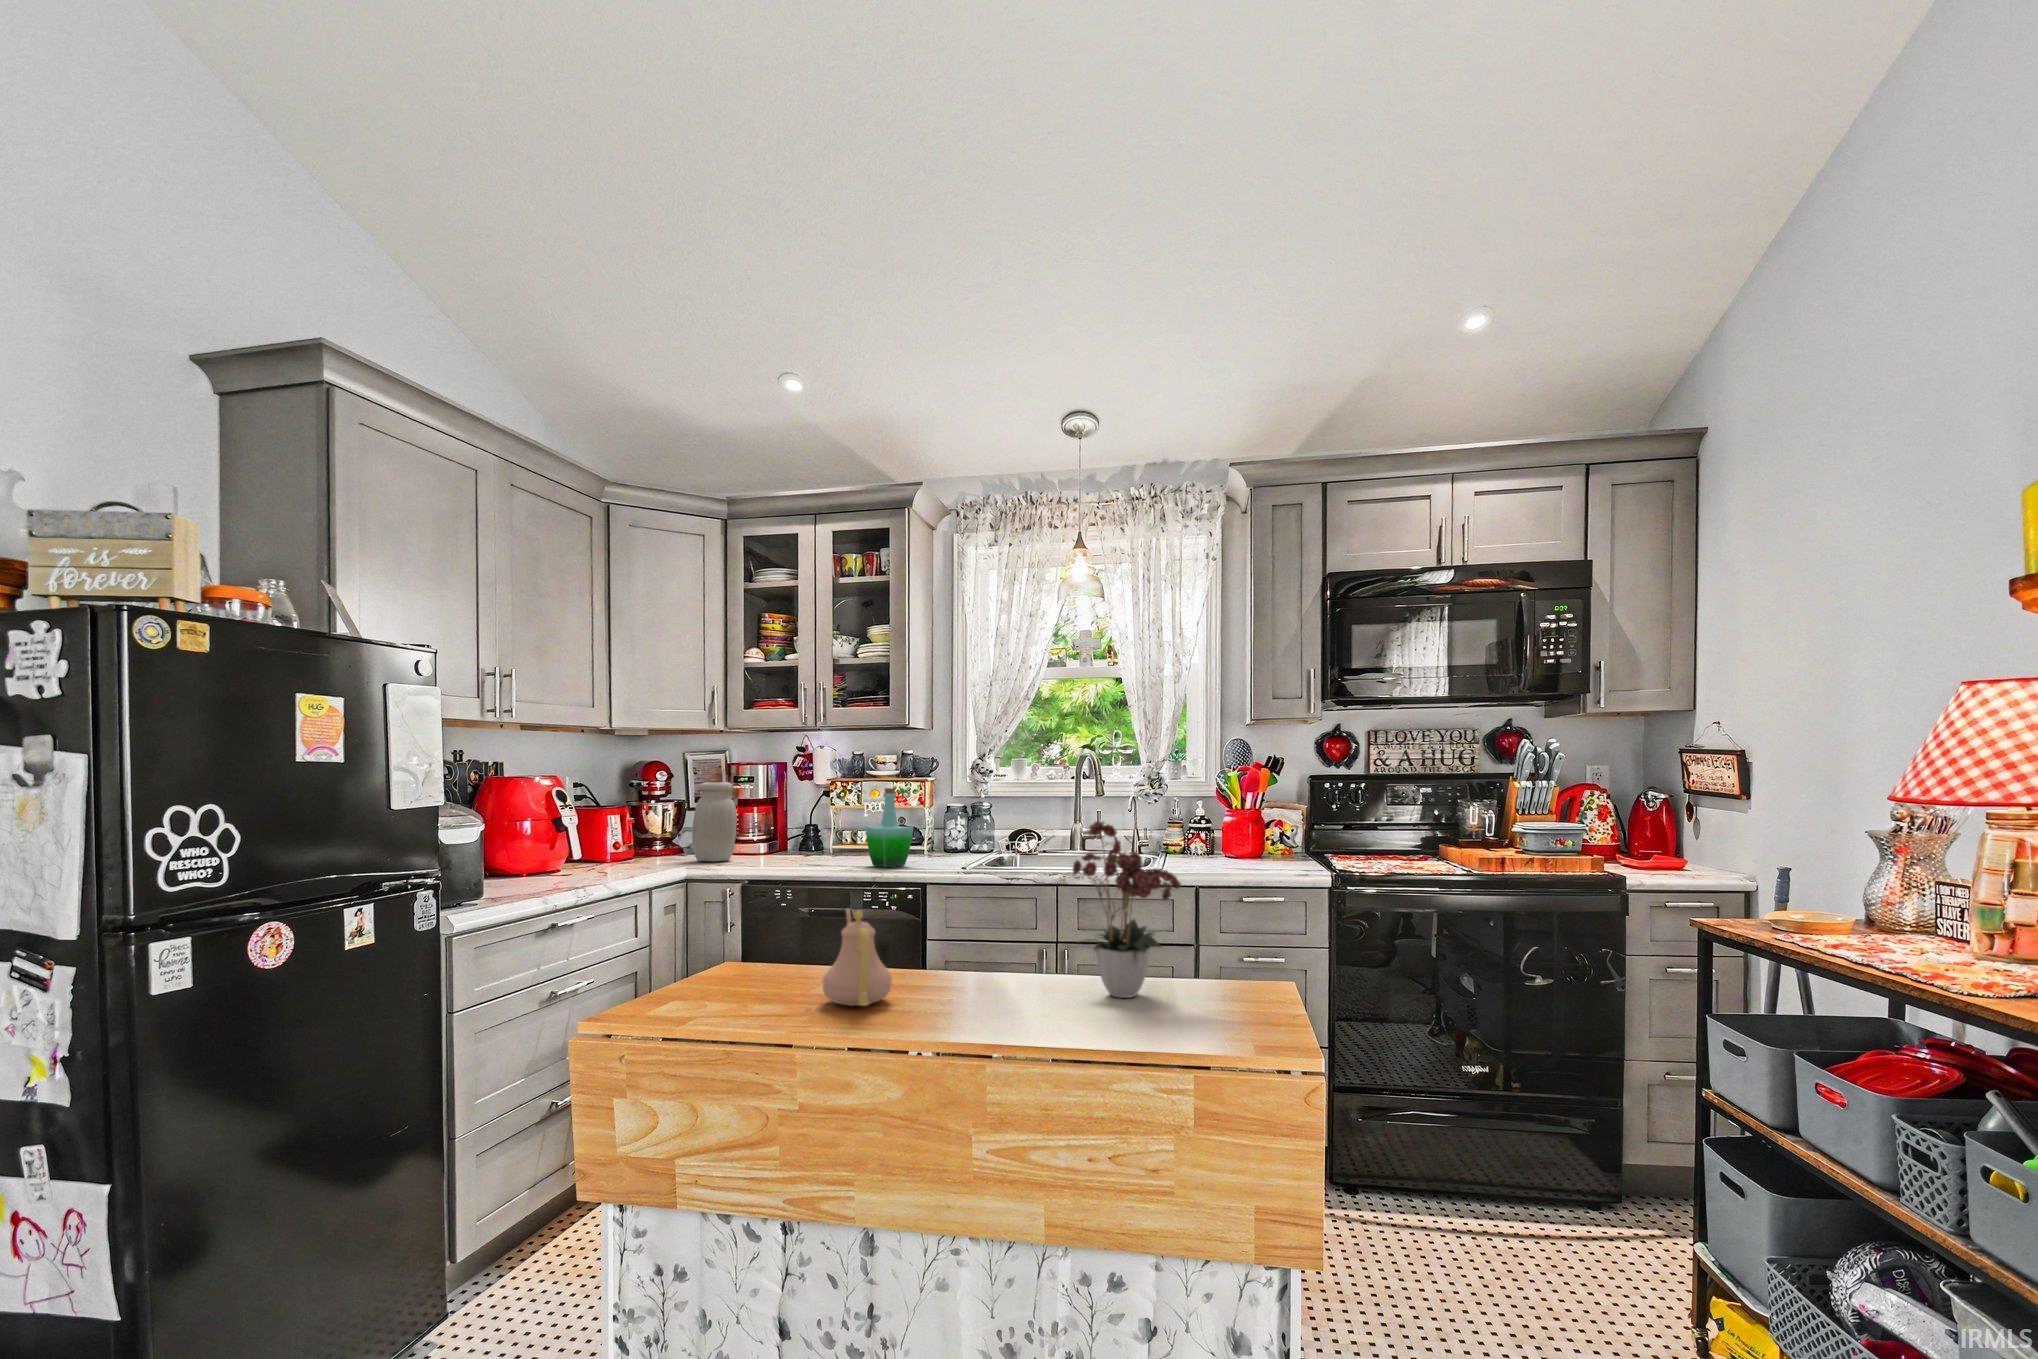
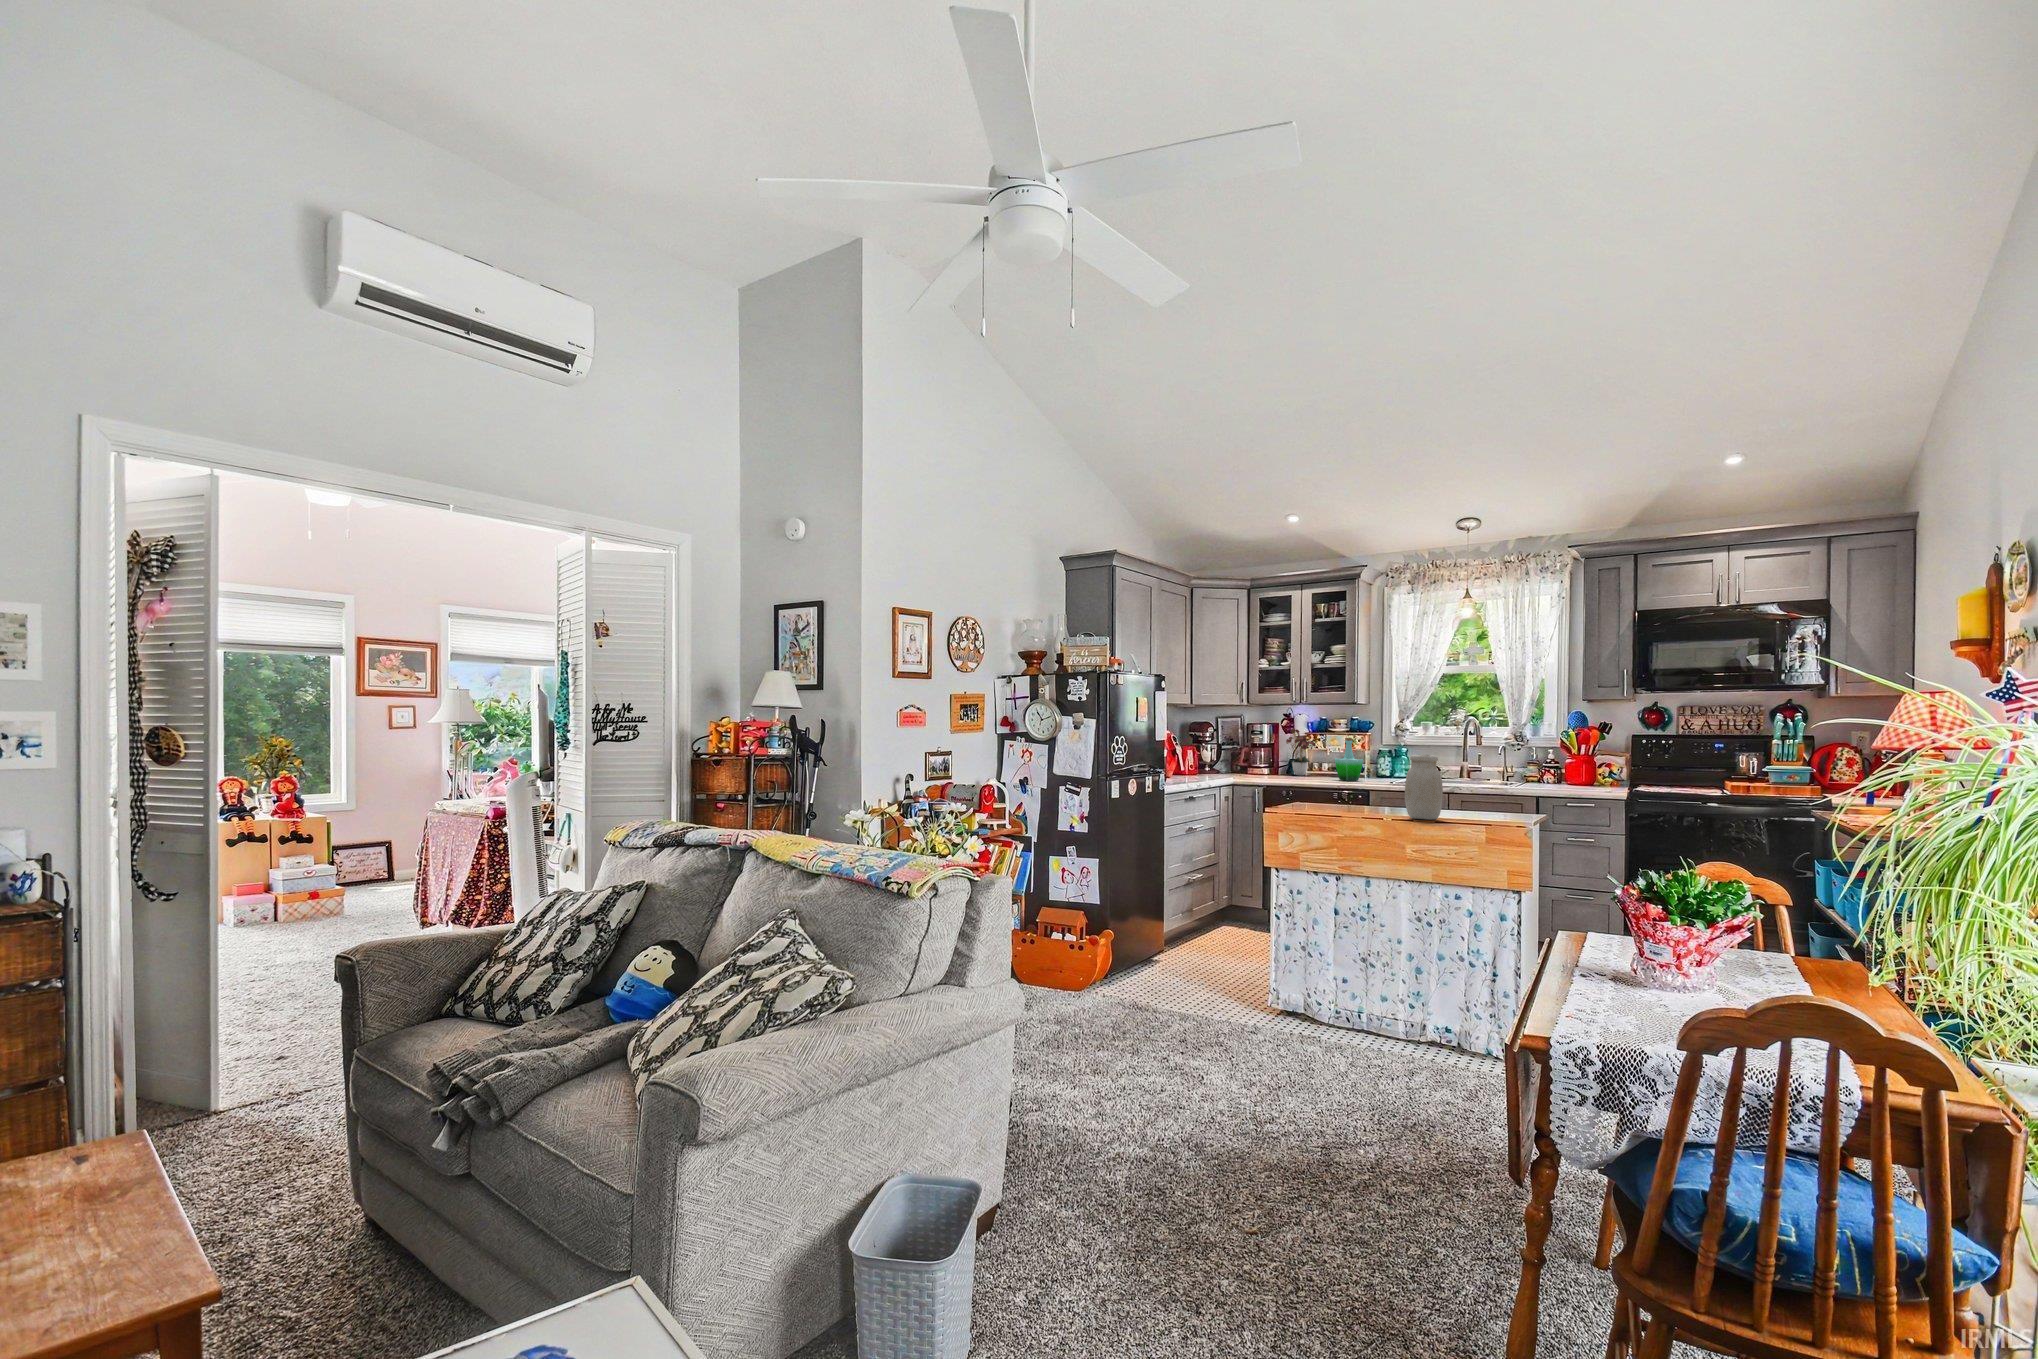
jar: present [692,782,736,861] -> present [1405,755,1443,820]
flower arrangement: present [1073,821,1181,998] -> present [1286,728,1316,775]
teapot: present [822,909,892,1006] -> none [1345,779,1374,814]

